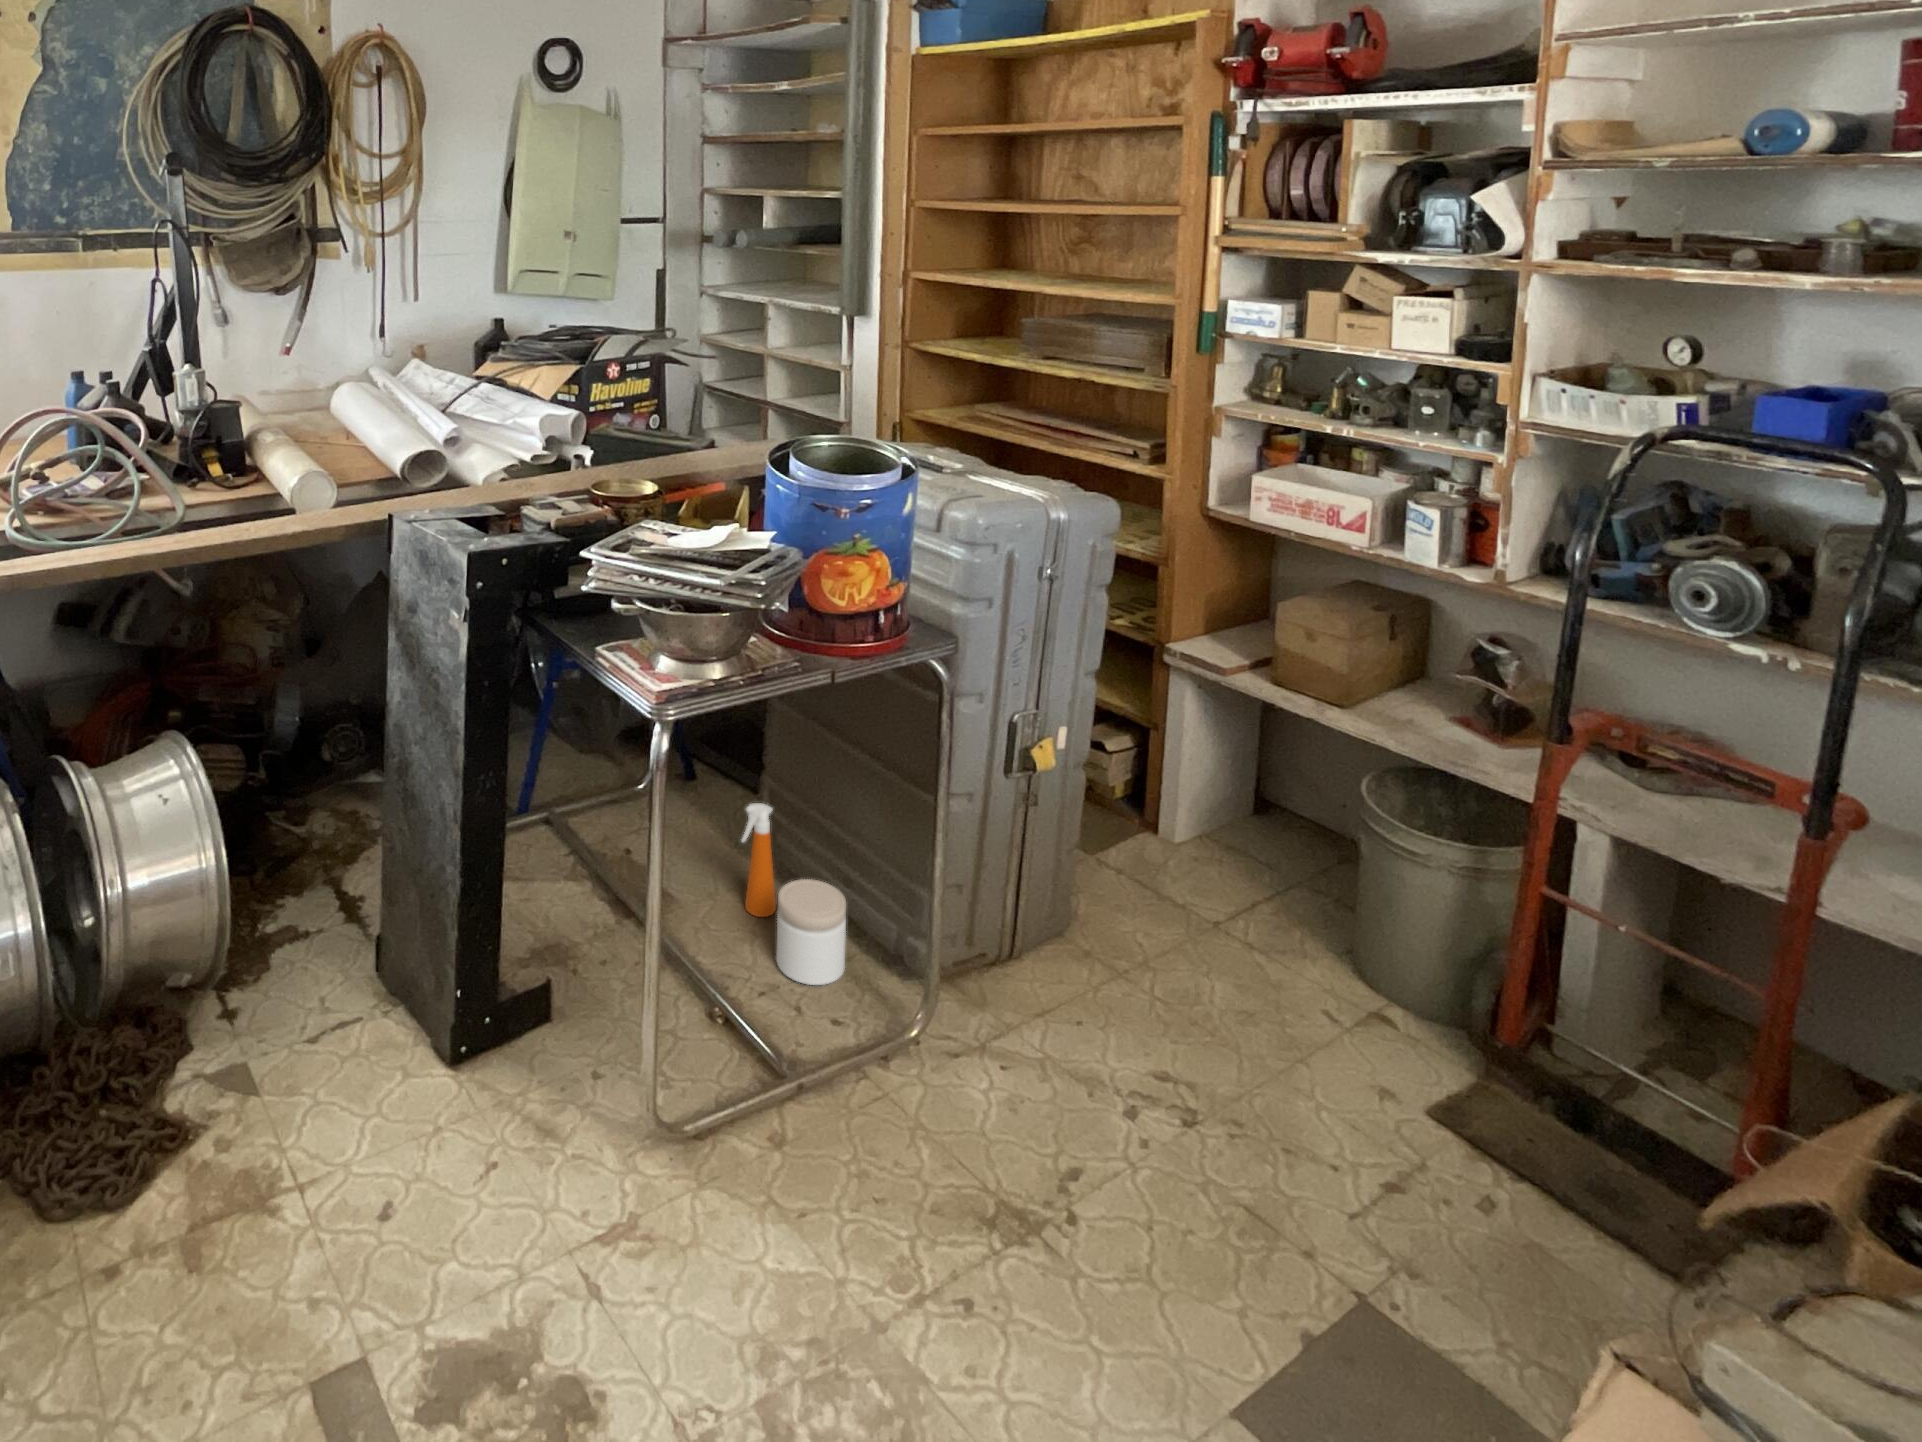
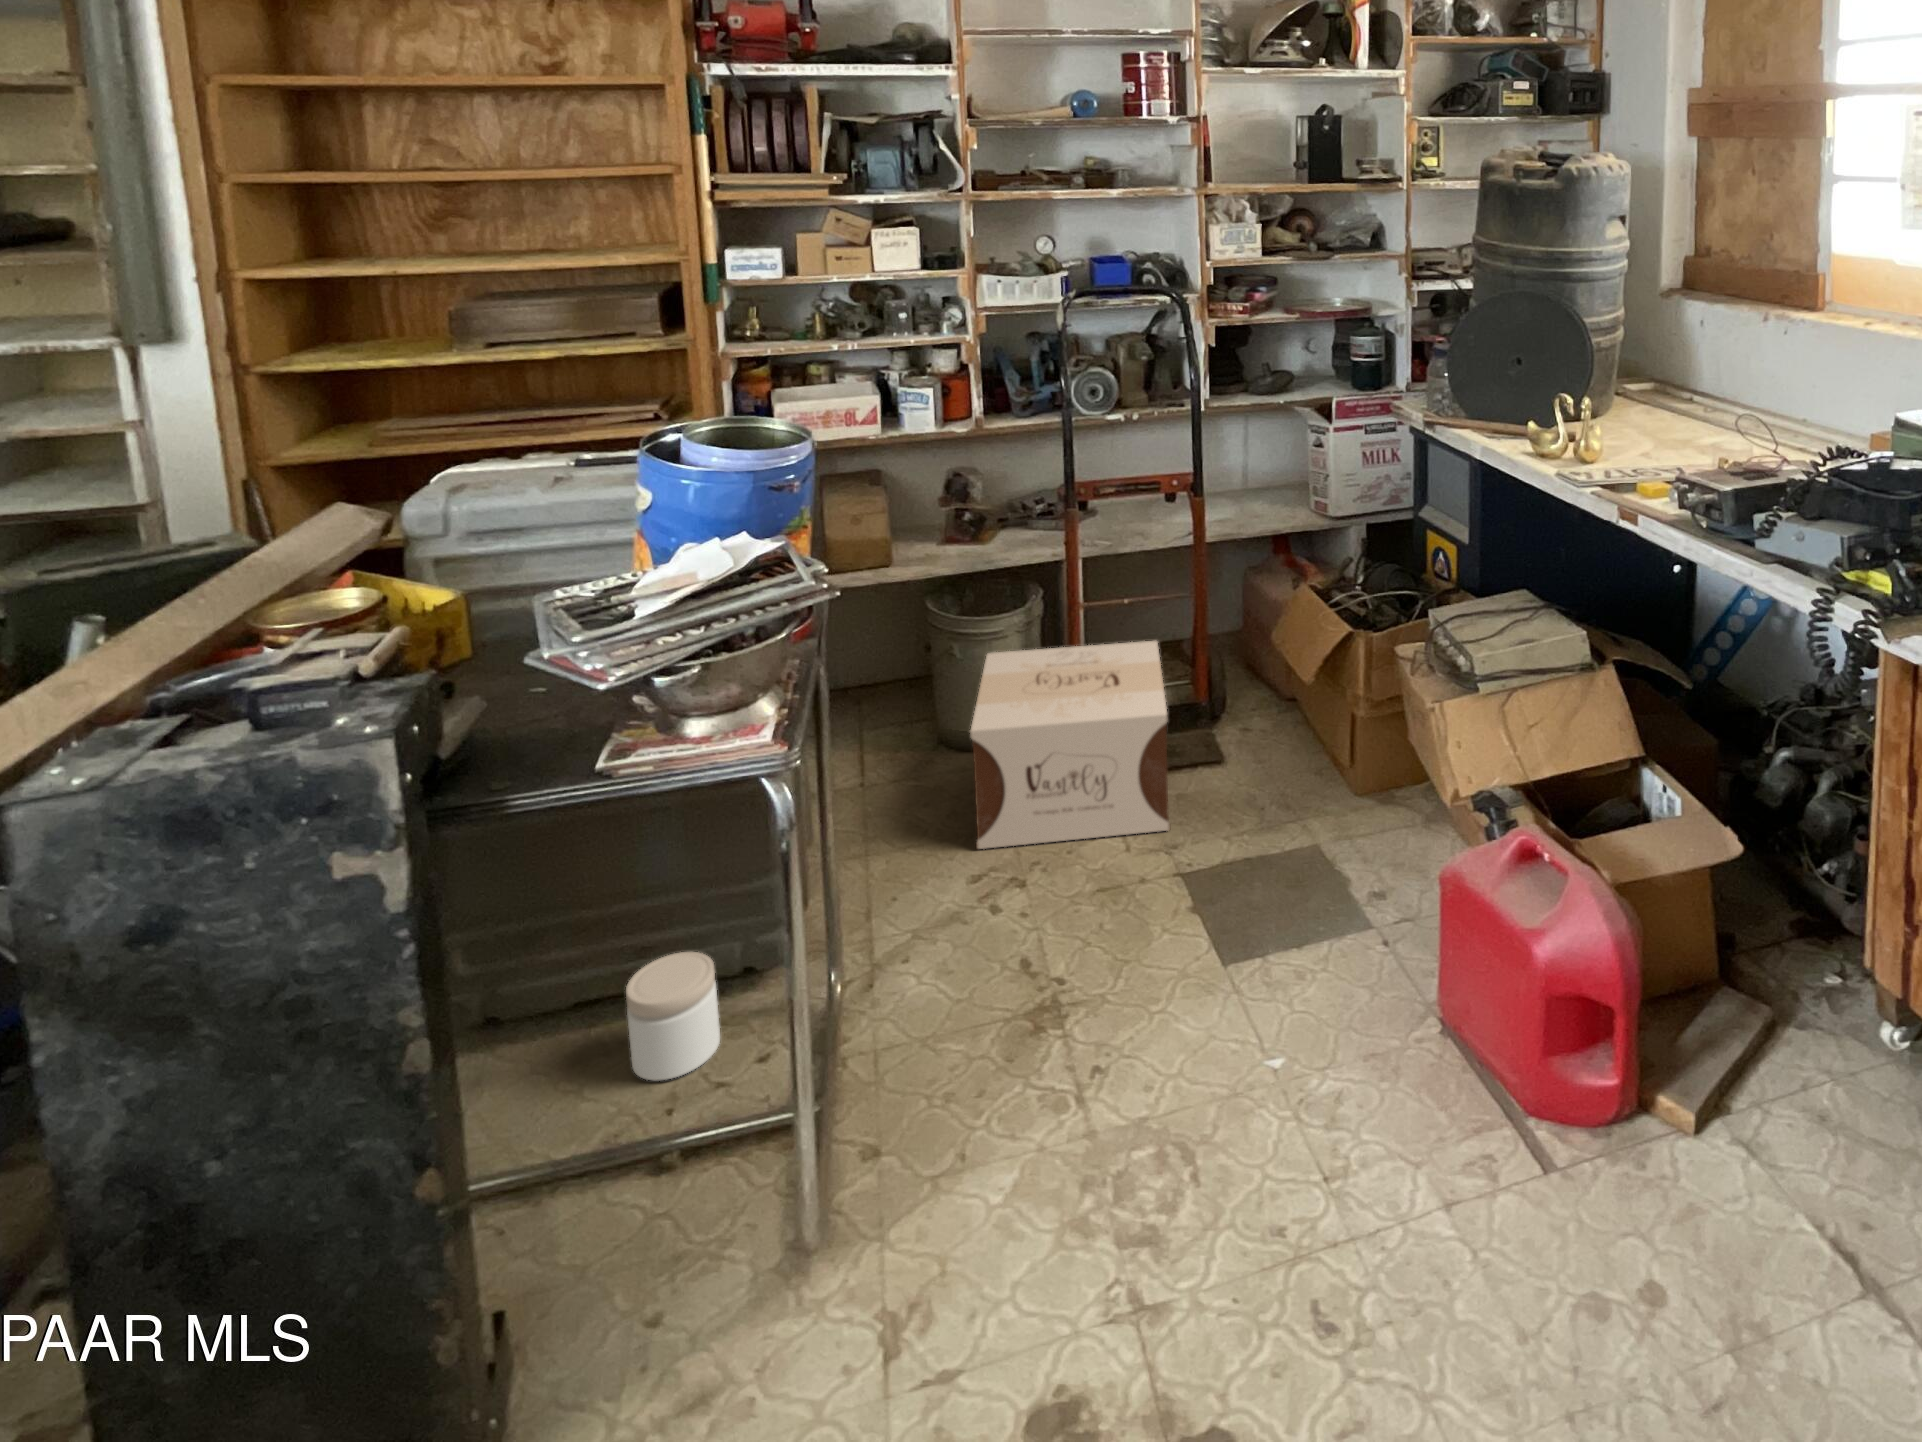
spray bottle: present [742,803,776,917] -> none [527,937,573,1084]
cardboard box: none [1199,862,1640,1248] -> present [971,641,1170,849]

